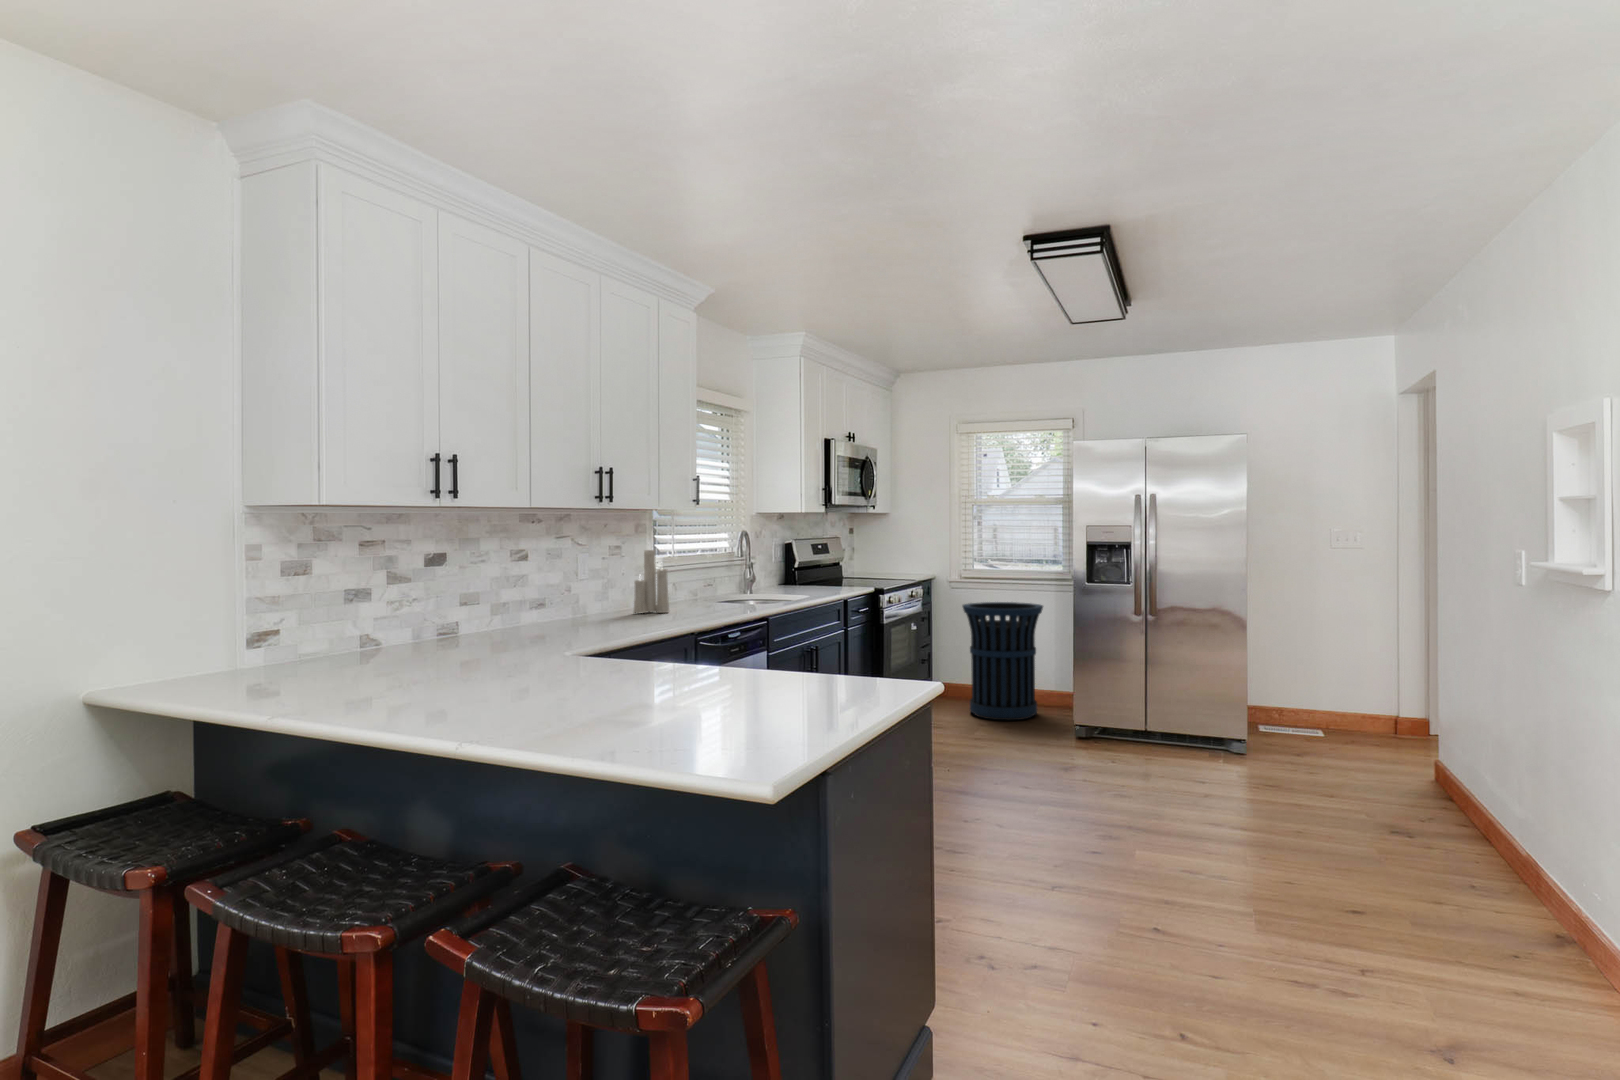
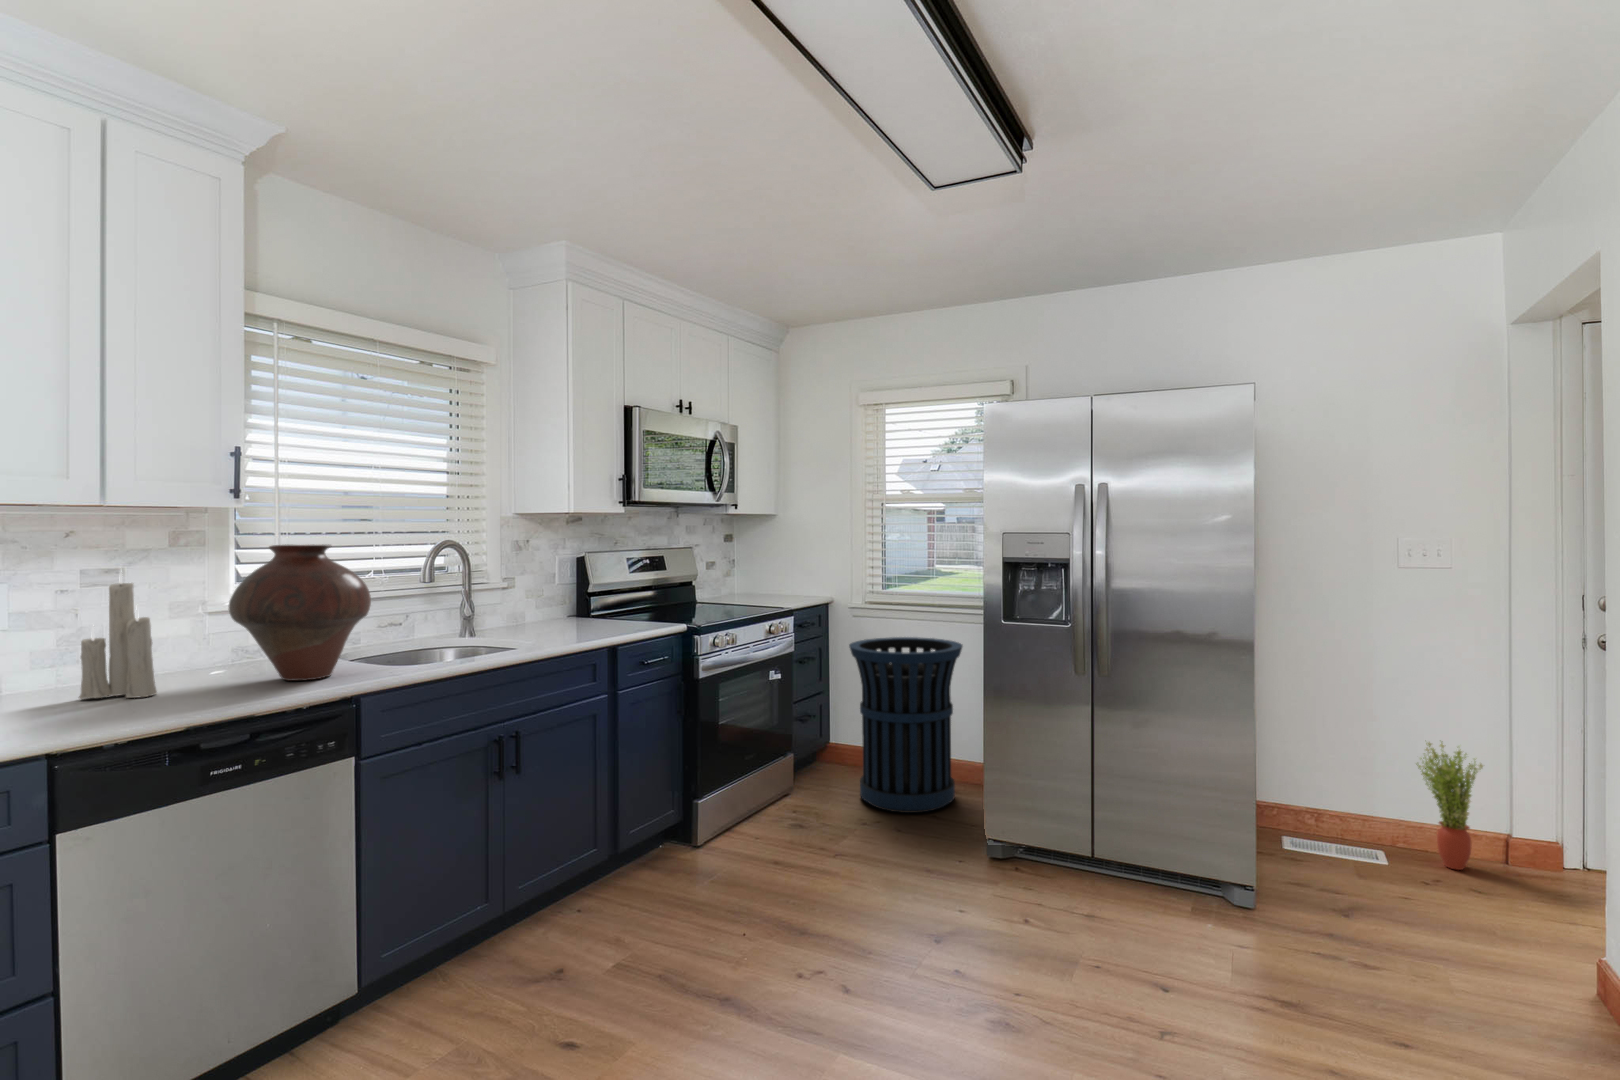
vase: none [690,529,760,607] -> present [228,544,371,681]
potted plant: none [1341,657,1381,737] -> present [1418,742,1483,870]

